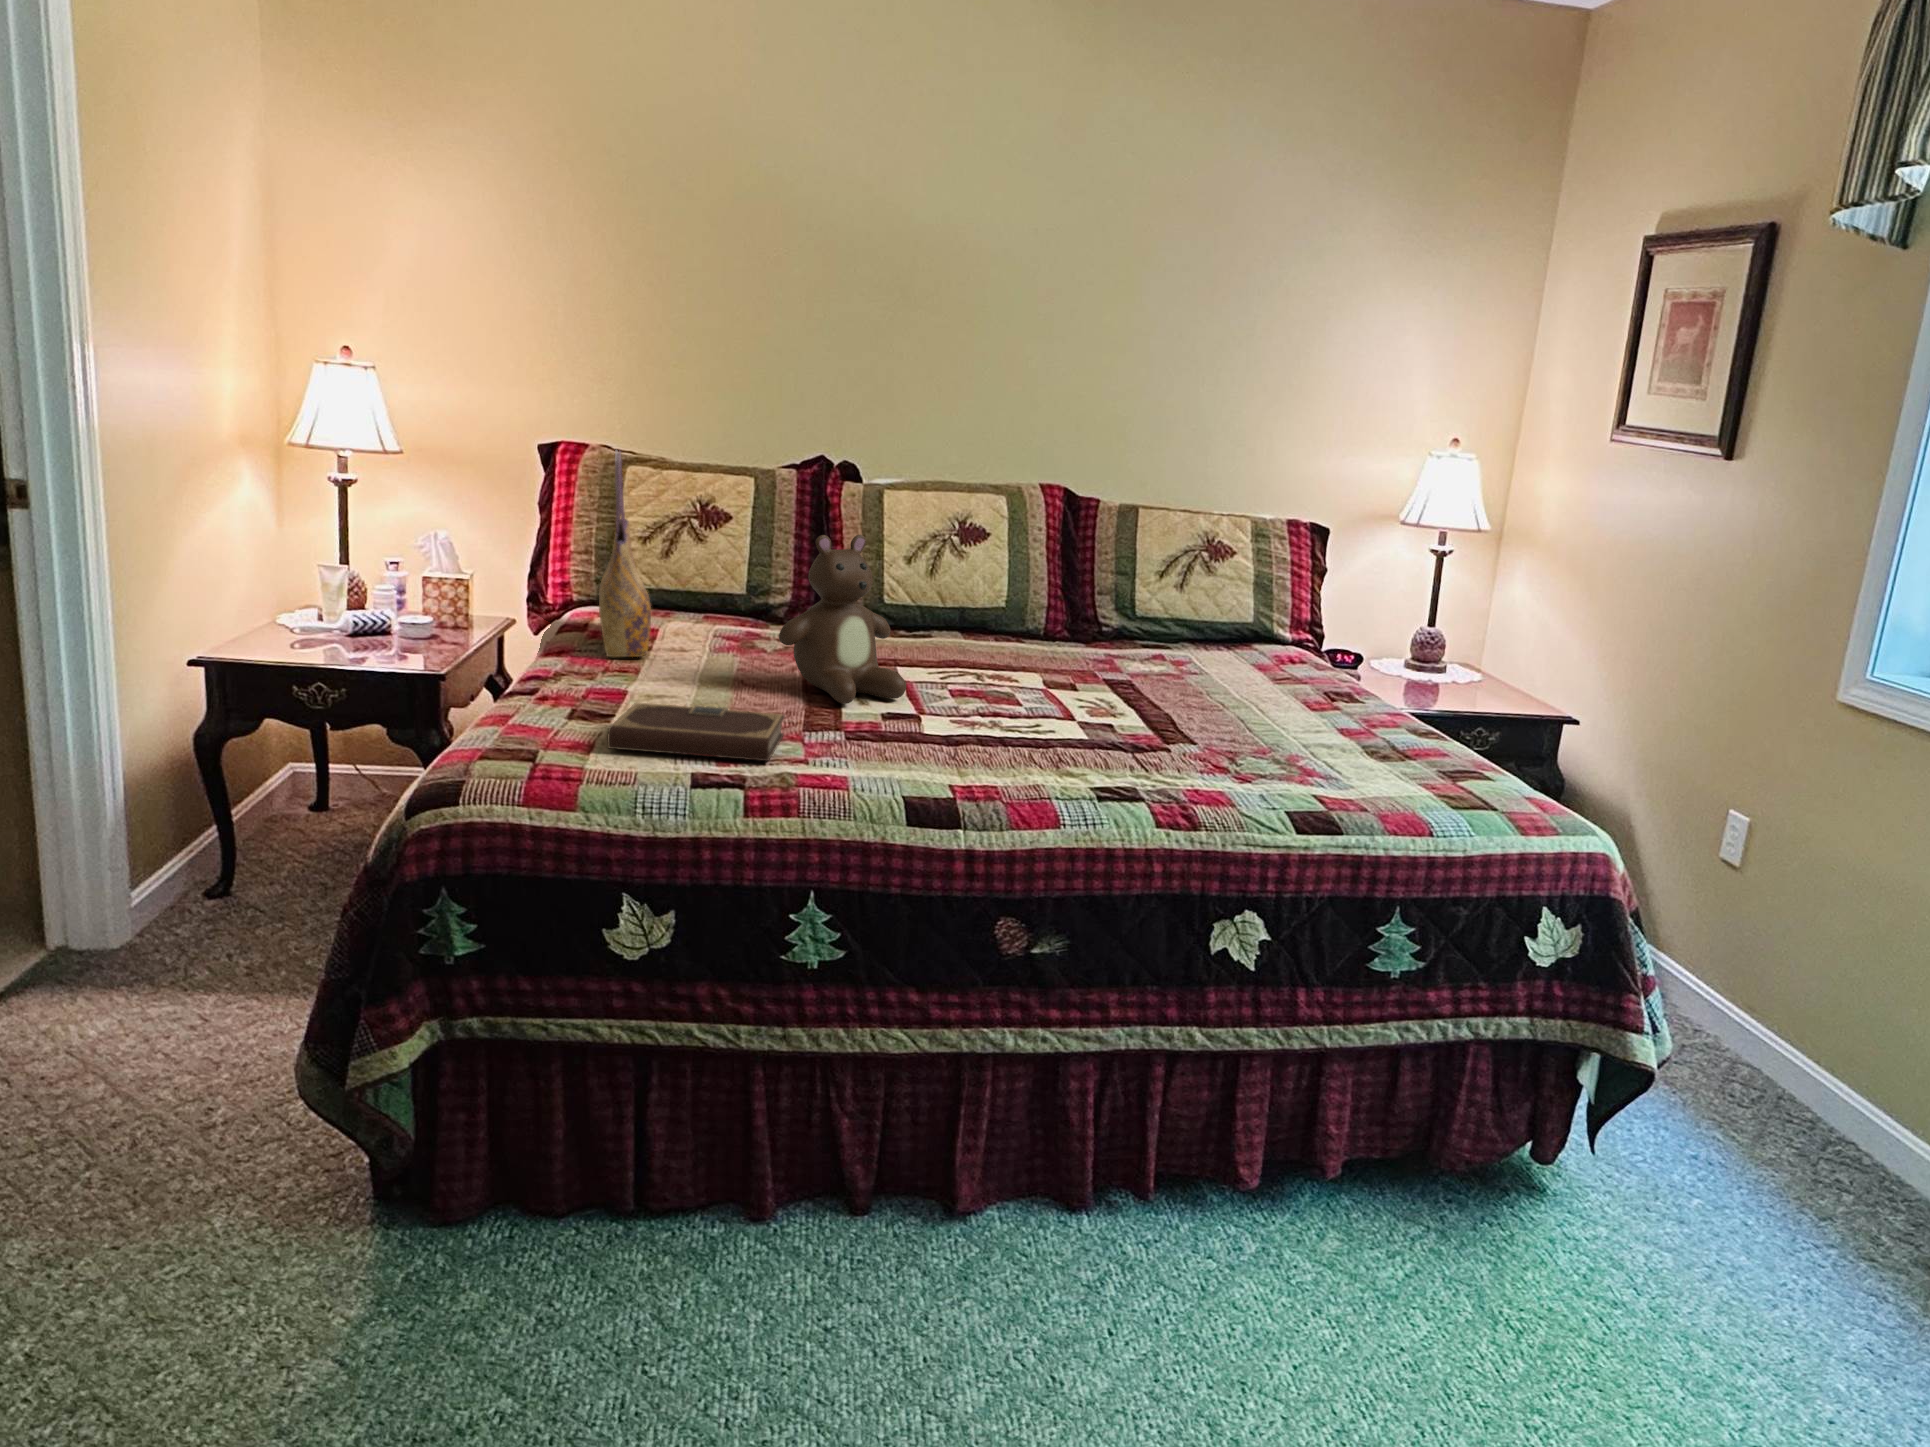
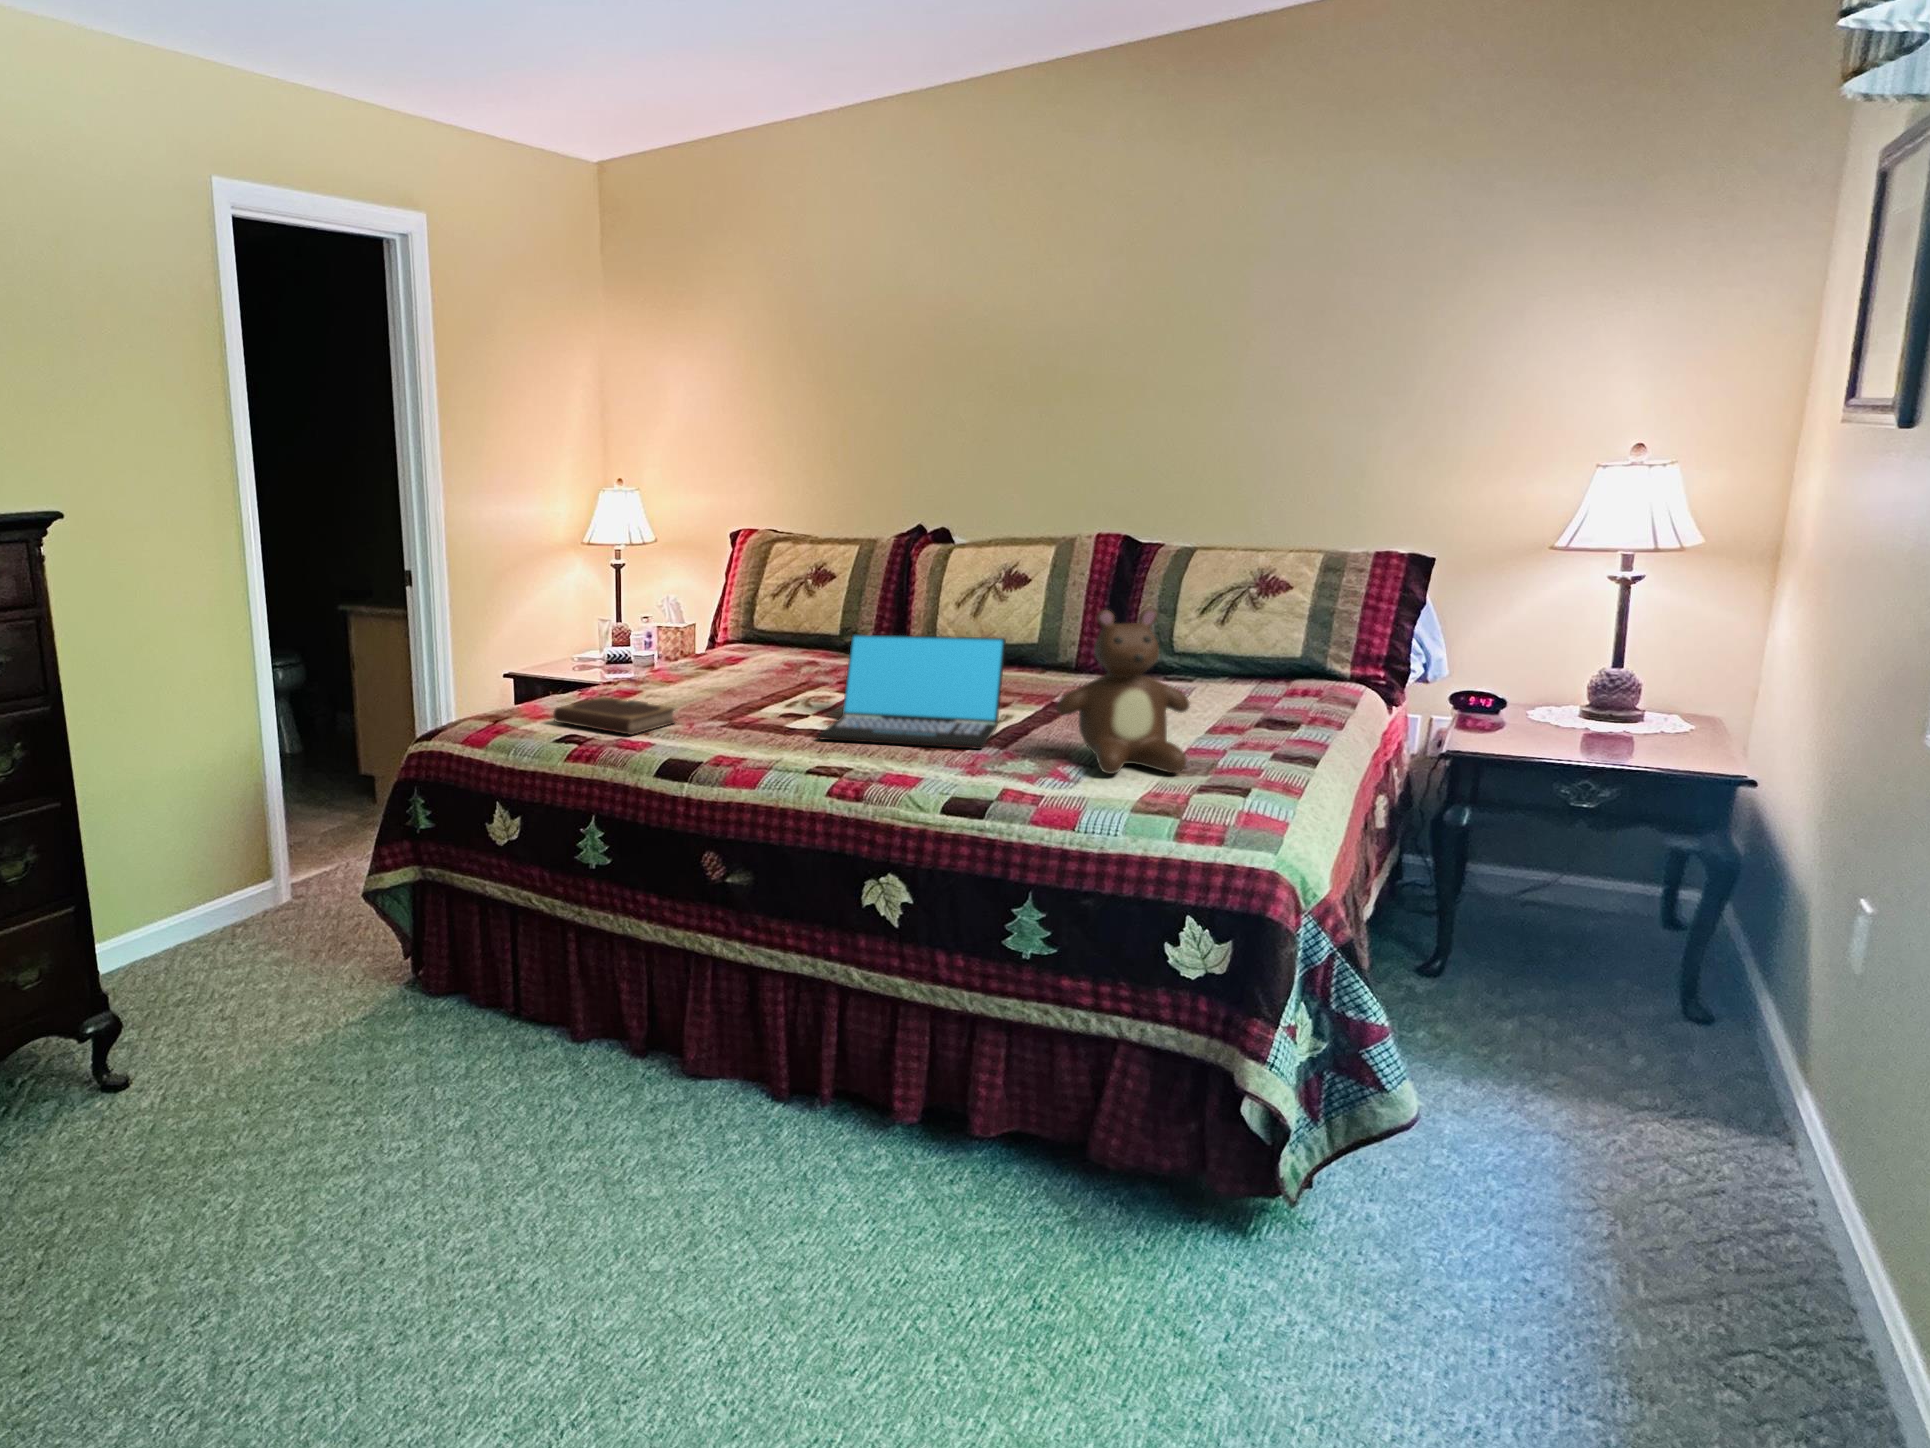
tote bag: present [599,451,651,657] -> none [666,531,732,676]
teddy bear: present [779,535,906,704] -> present [1057,609,1190,774]
laptop: none [963,607,1187,746] -> present [818,634,1006,749]

